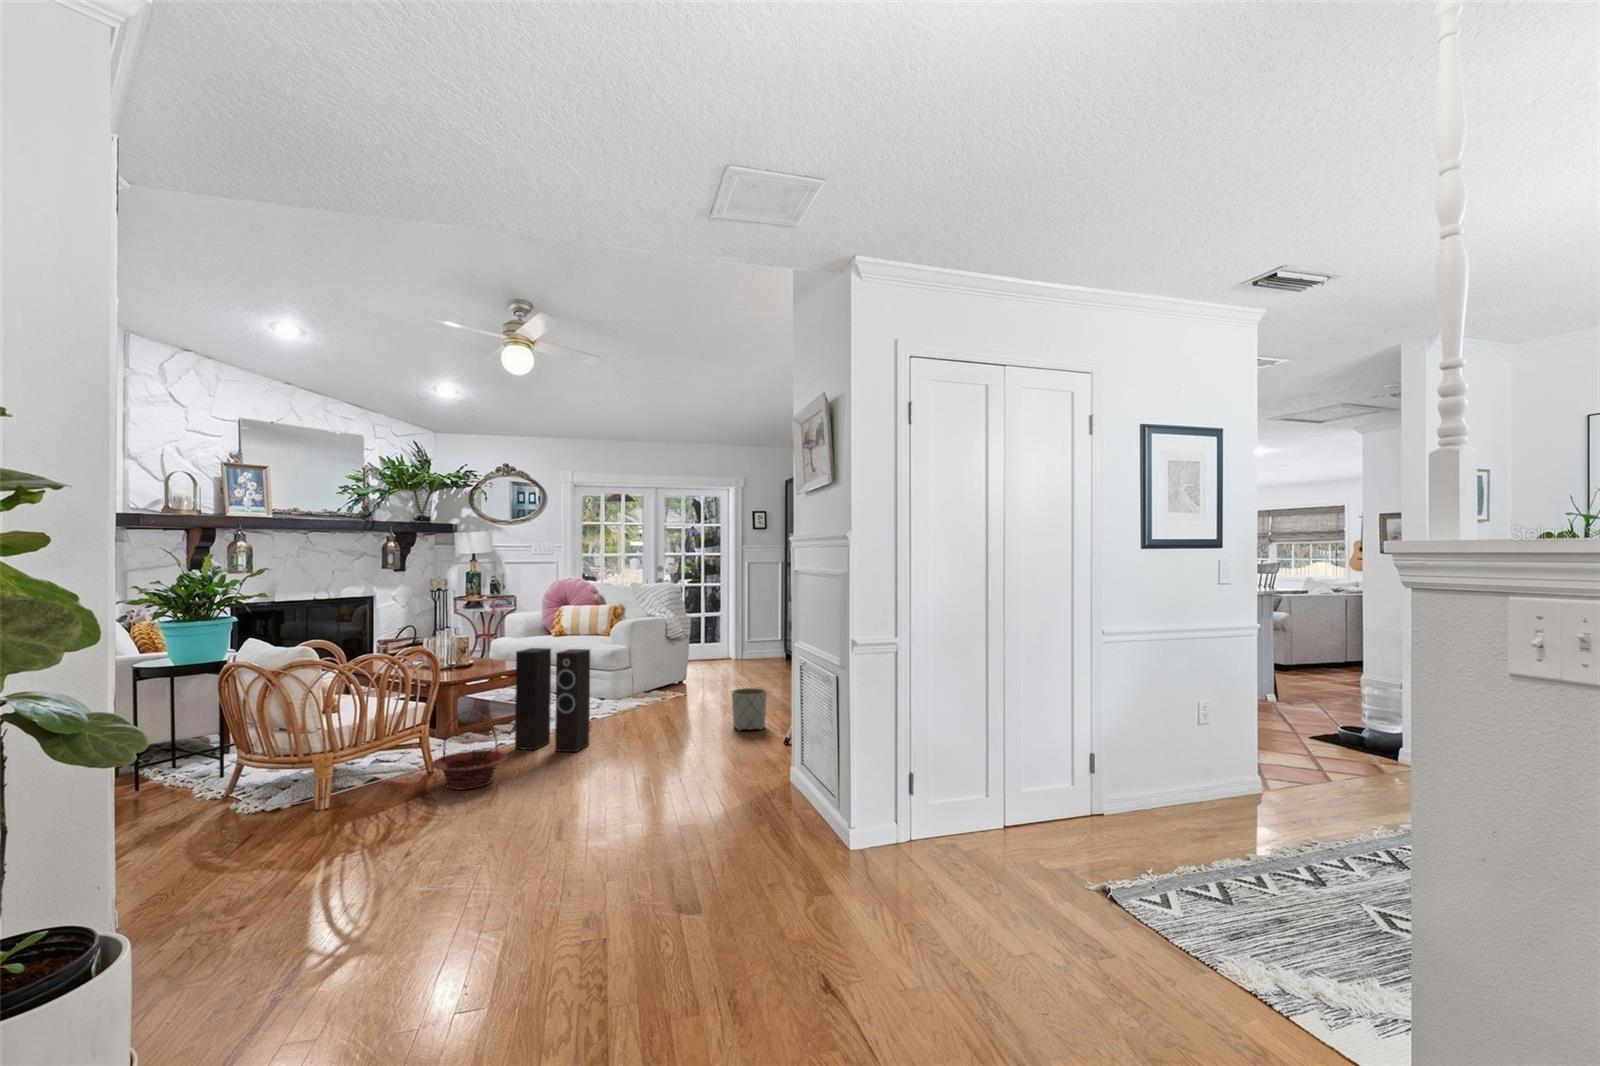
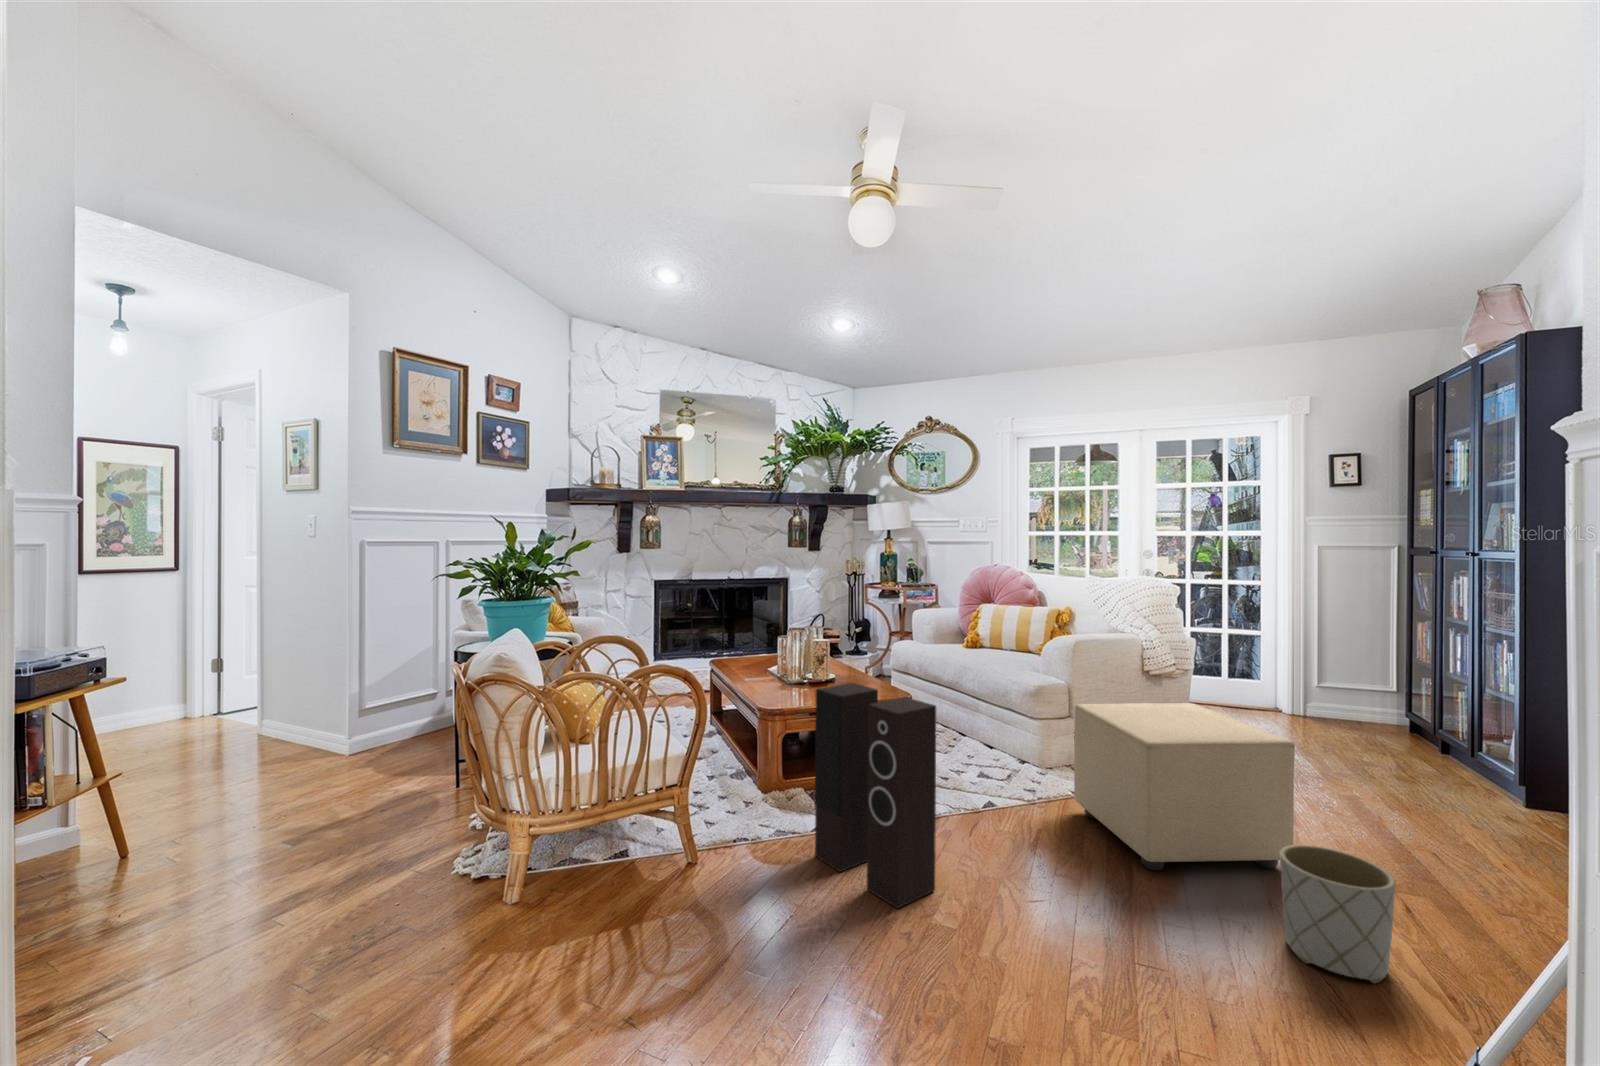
ottoman: none [640,646,737,721] -> present [1074,703,1295,870]
basket: present [431,711,507,790] -> none [600,806,737,968]

